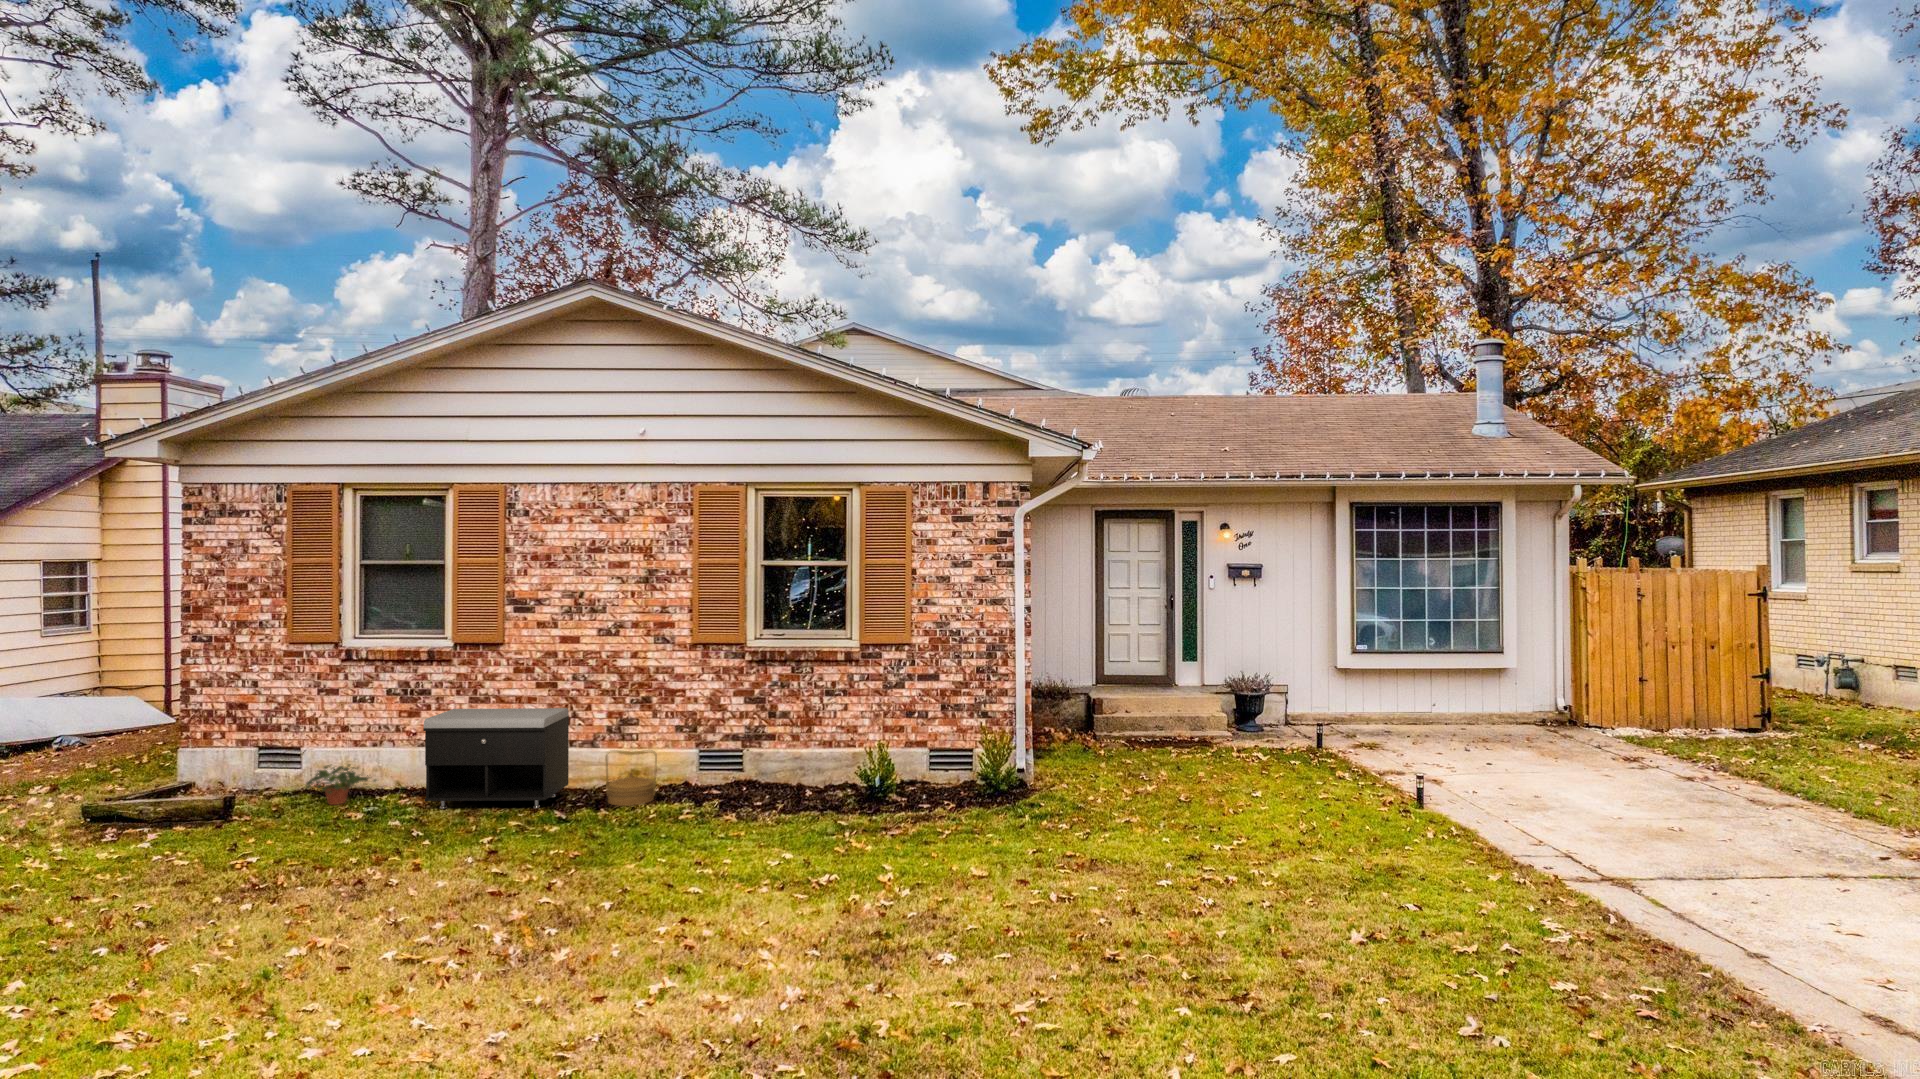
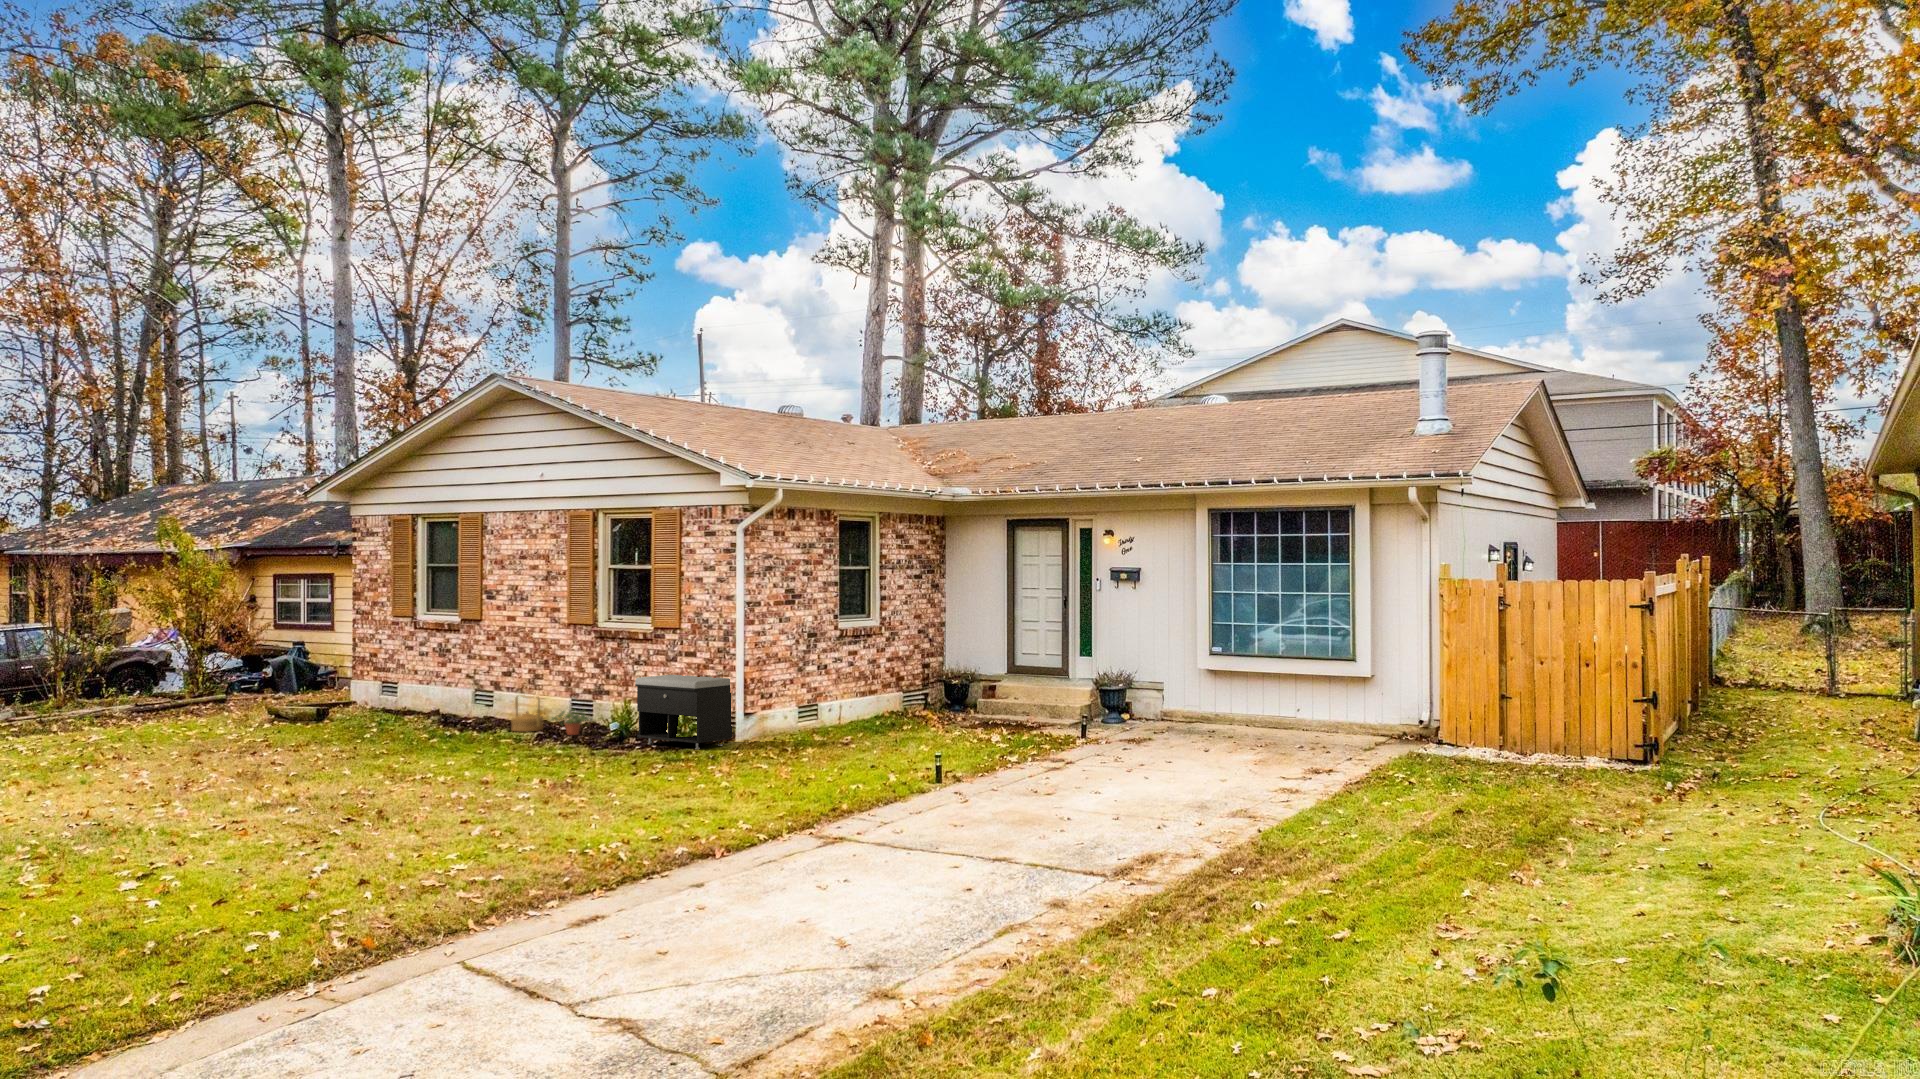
storage bench: present [423,708,569,809] -> present [635,675,732,749]
potted plant: present [306,764,376,805] -> present [552,709,593,735]

